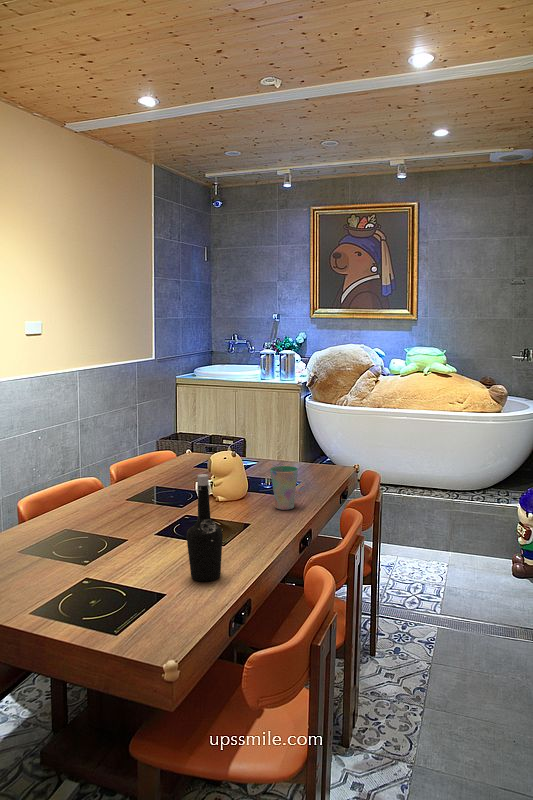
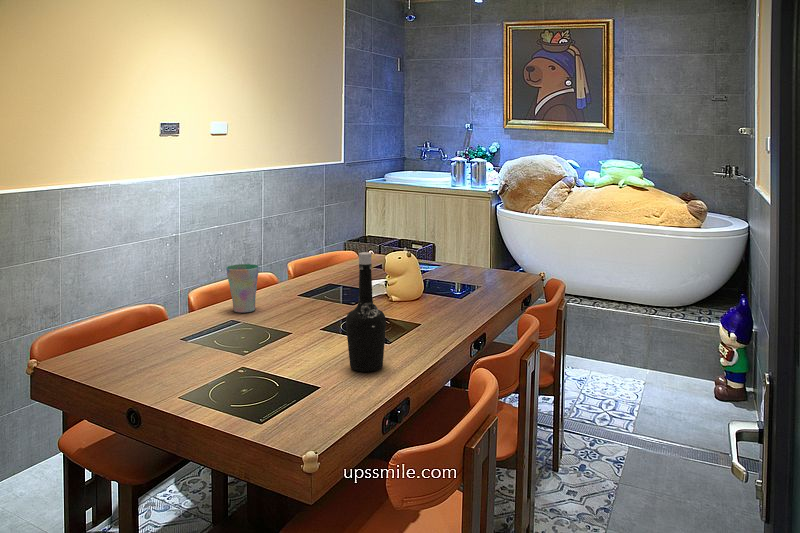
cup: present [270,466,298,510] -> present [226,264,259,313]

